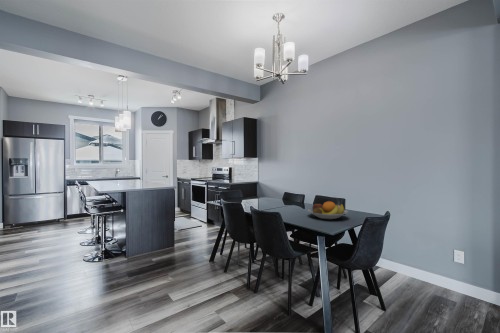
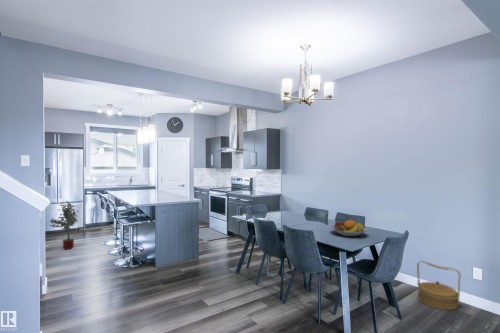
potted tree: none [17,191,52,242] -> present [50,201,78,249]
woven basket: none [397,244,444,295] -> present [417,261,460,310]

